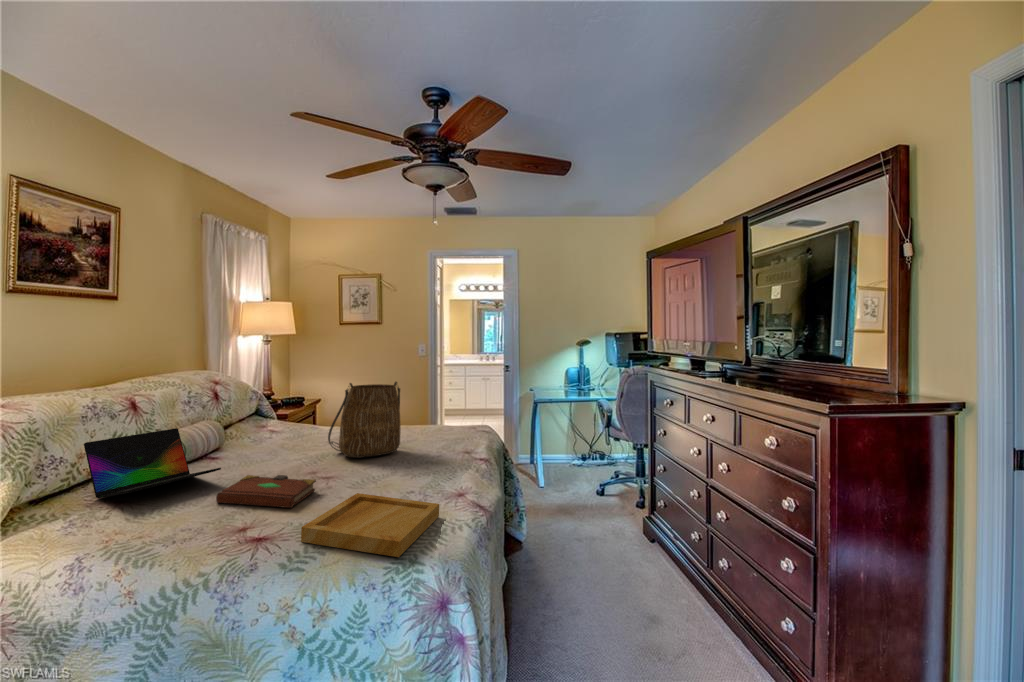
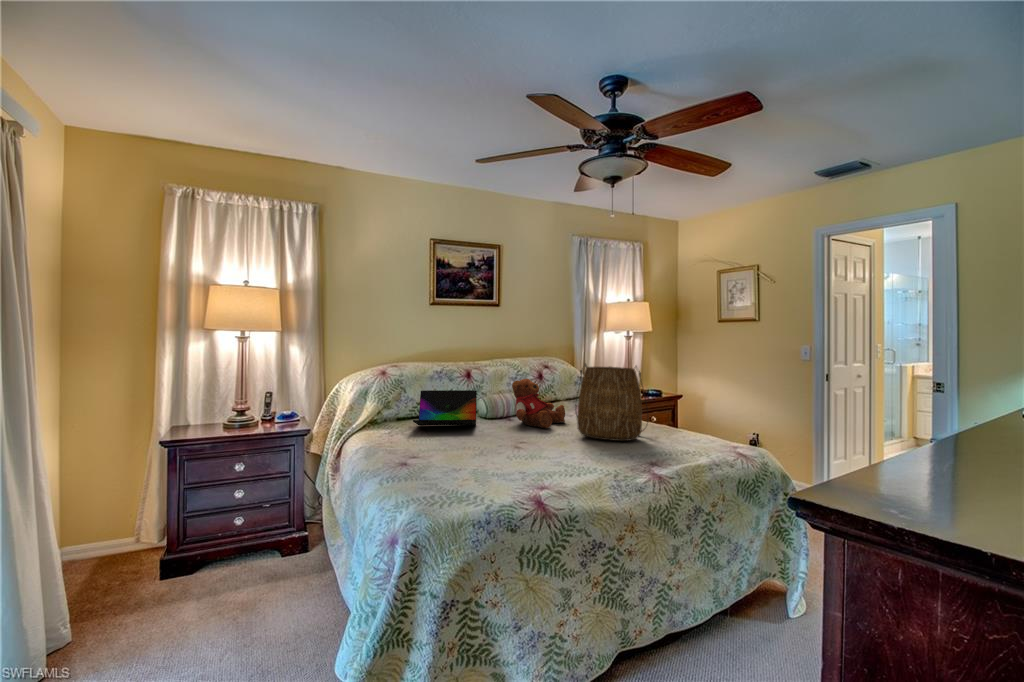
teddy bear: none [228,403,295,460] -> present [512,379,565,428]
book: present [216,475,316,508] -> none [448,428,507,454]
tray: present [301,493,439,557] -> none [426,455,535,502]

